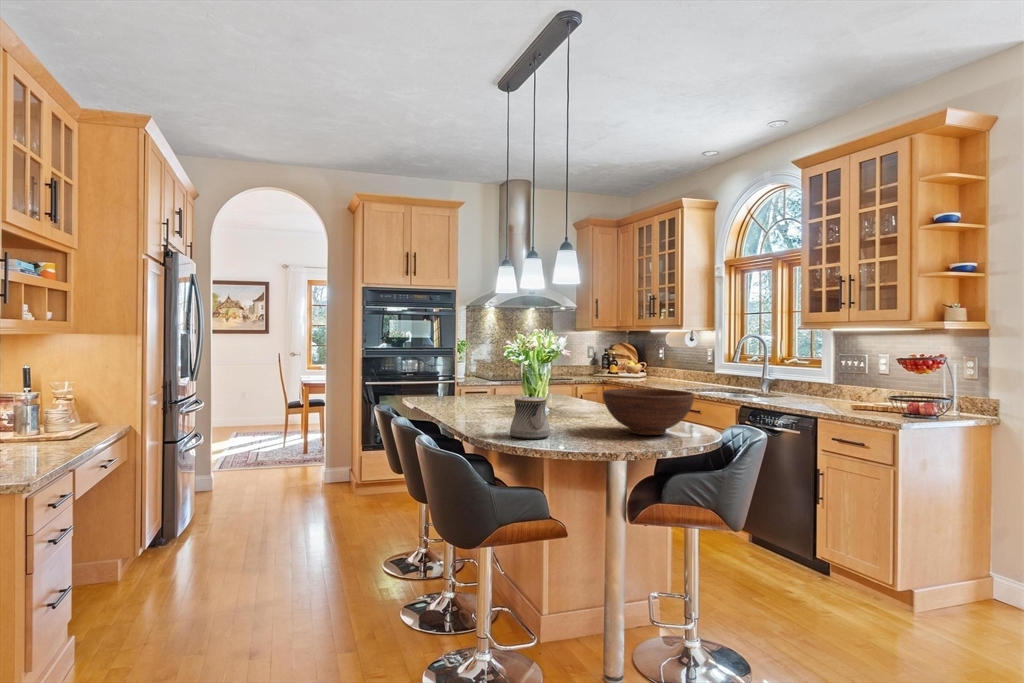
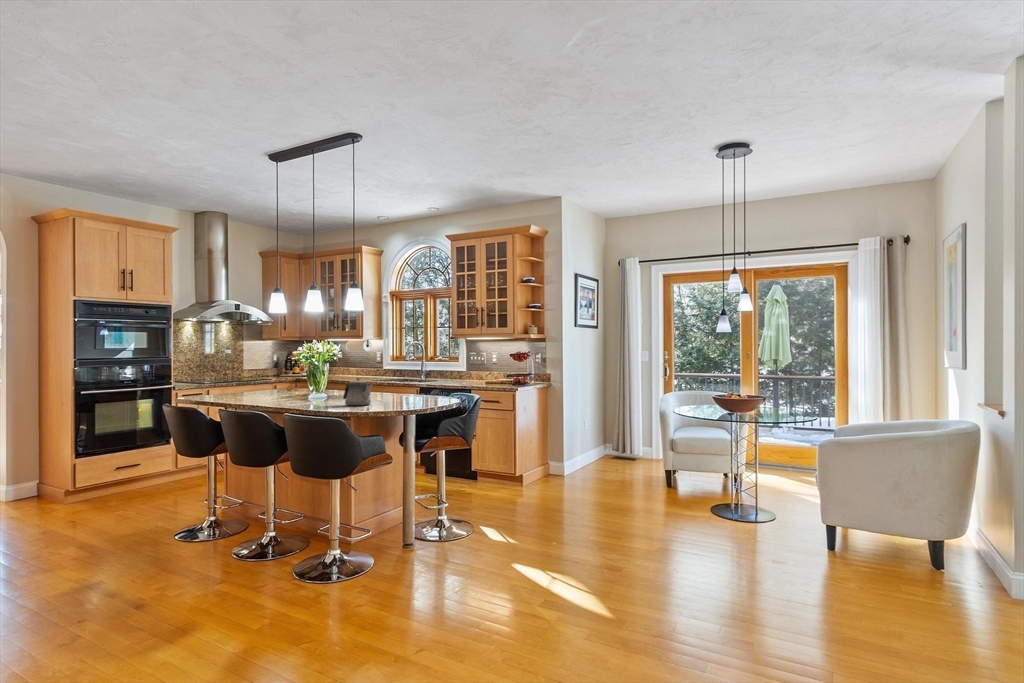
fruit bowl: present [603,389,694,435] -> none [389,374,441,400]

